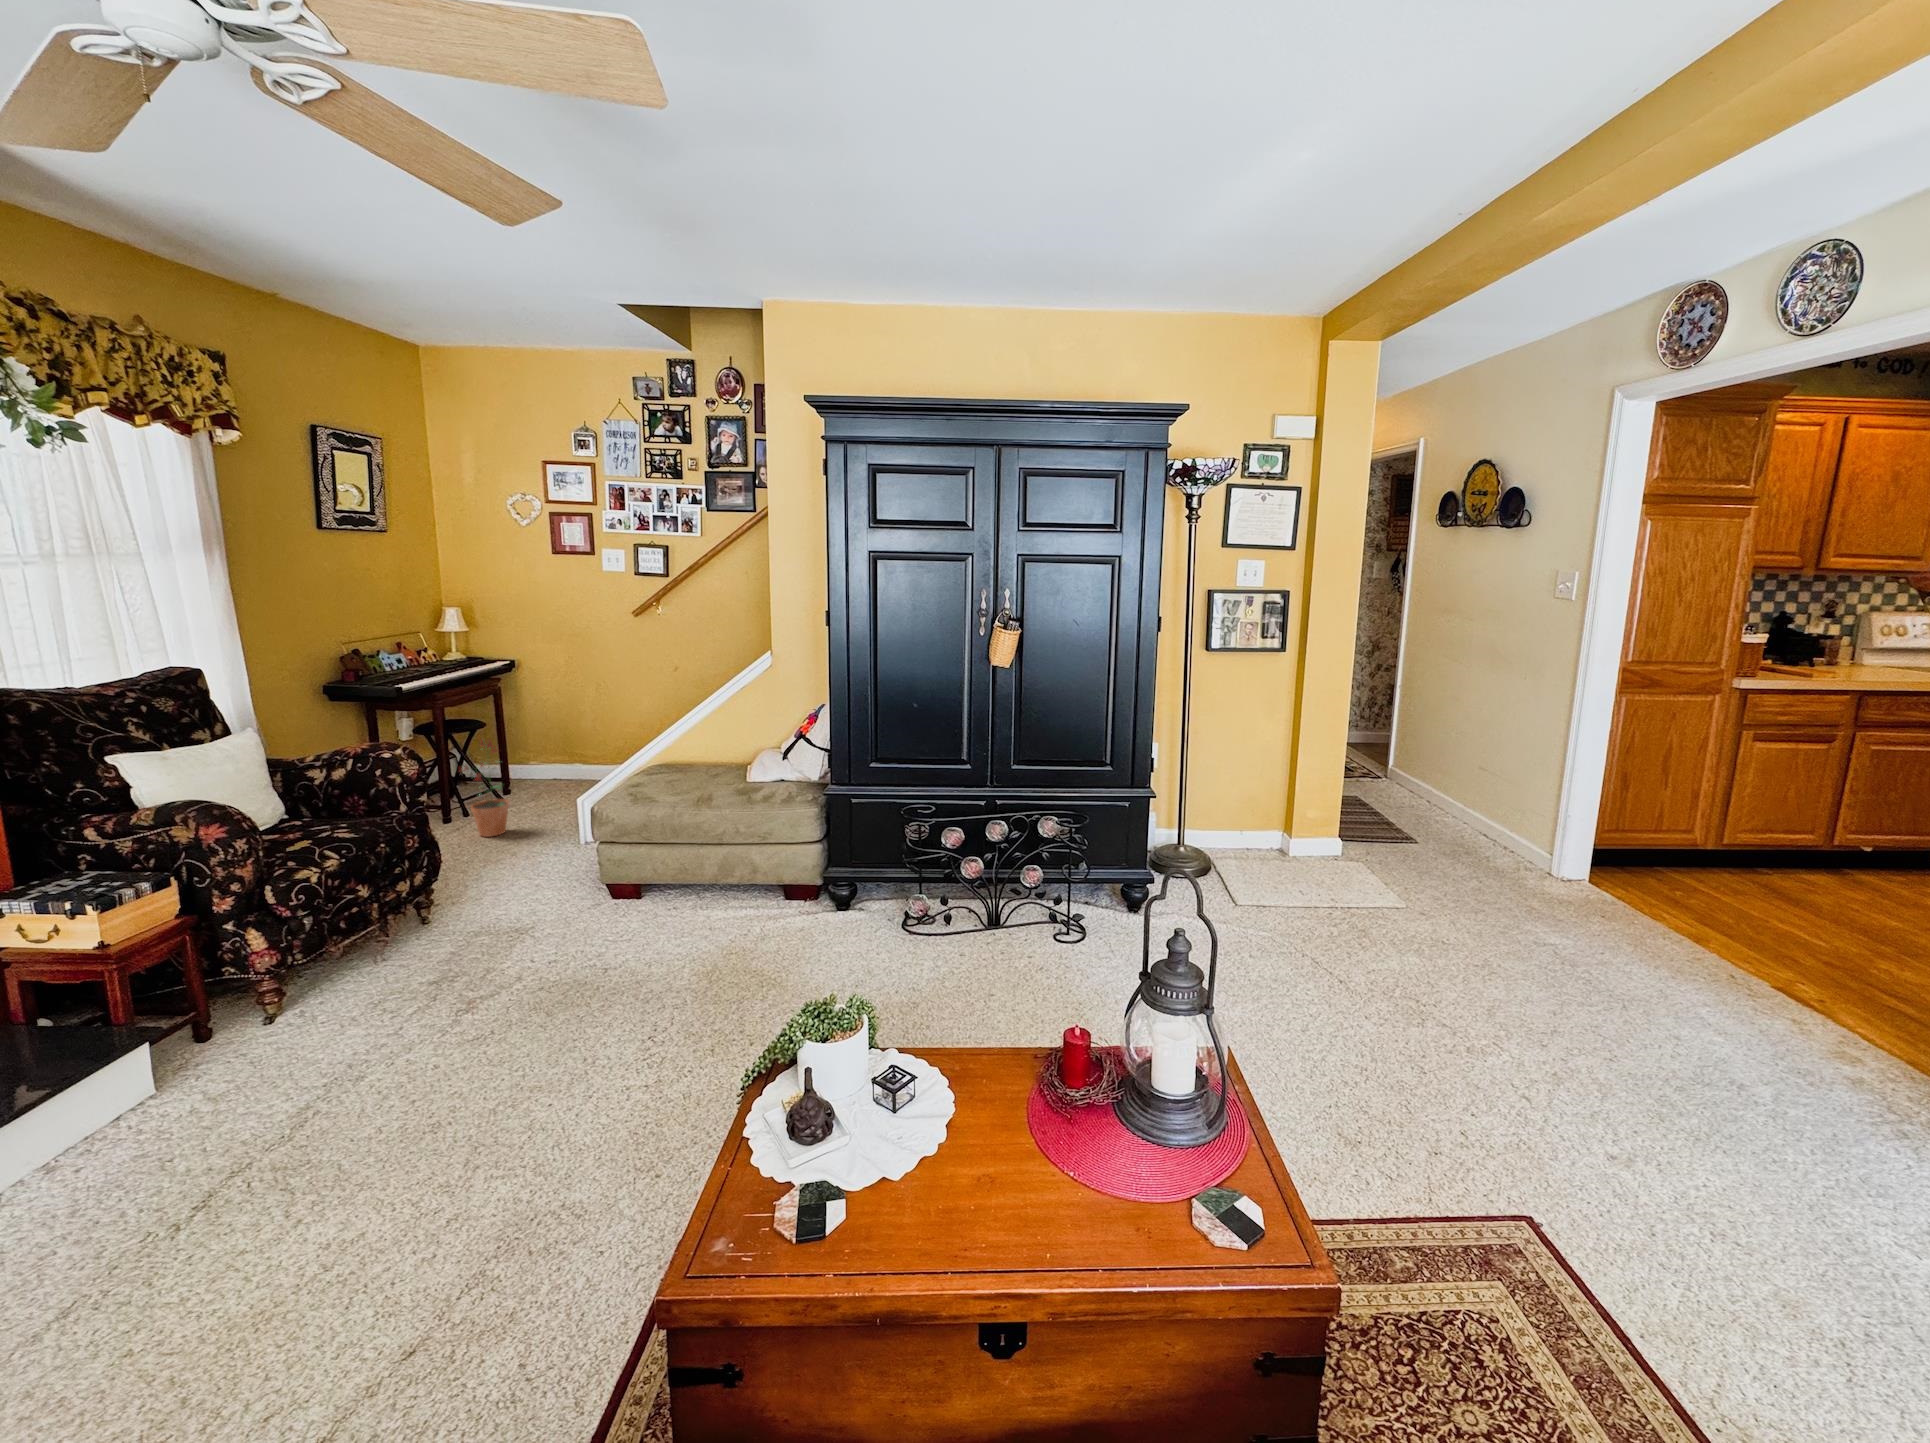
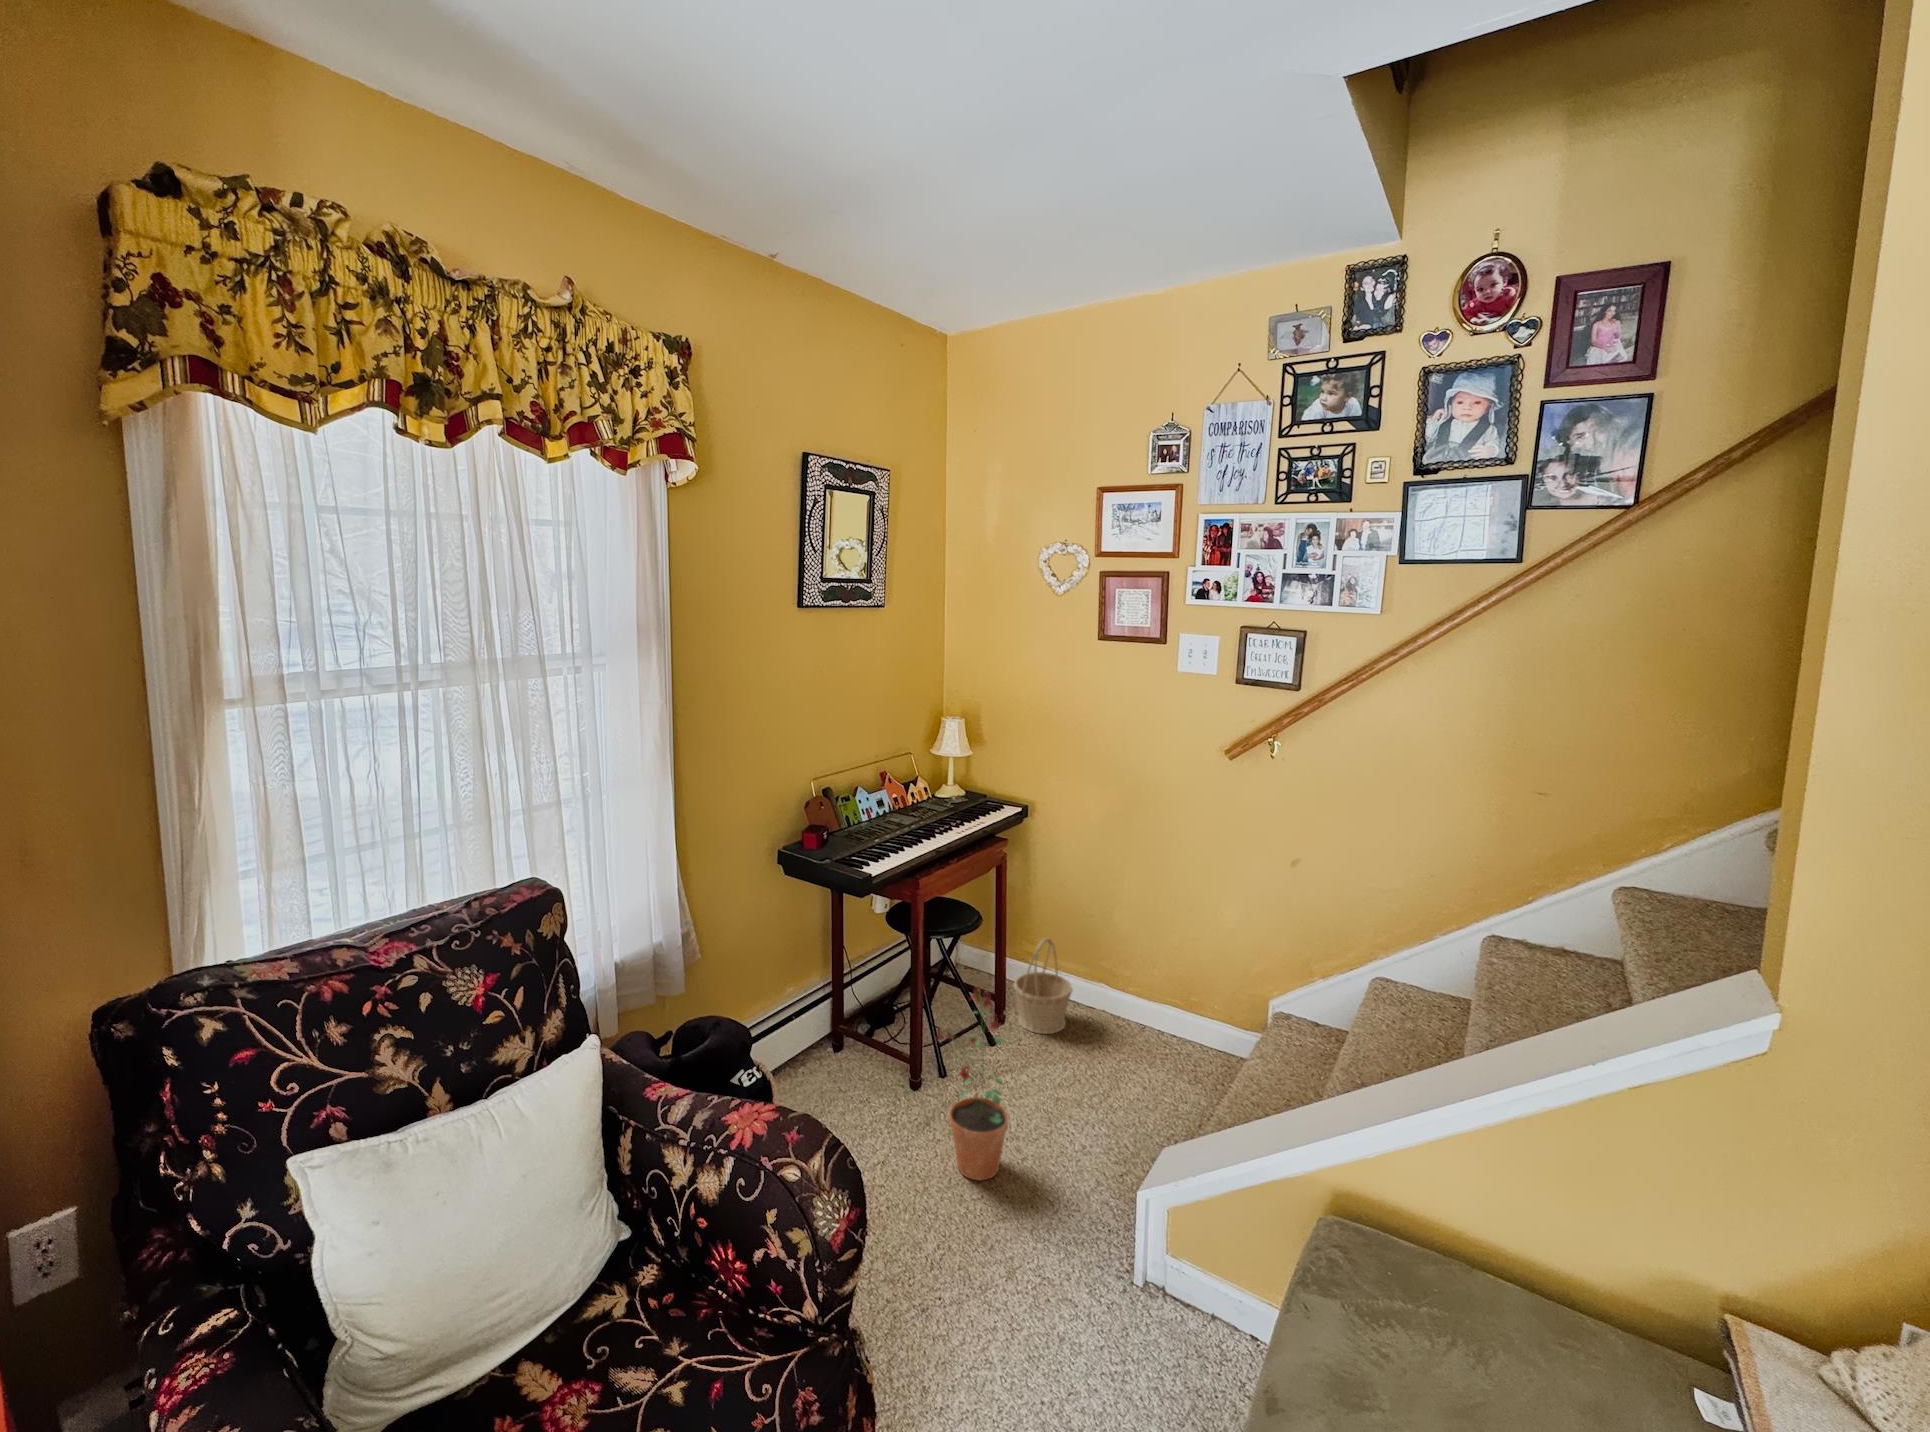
basket: none [515,735,556,791] -> present [1014,938,1073,1034]

